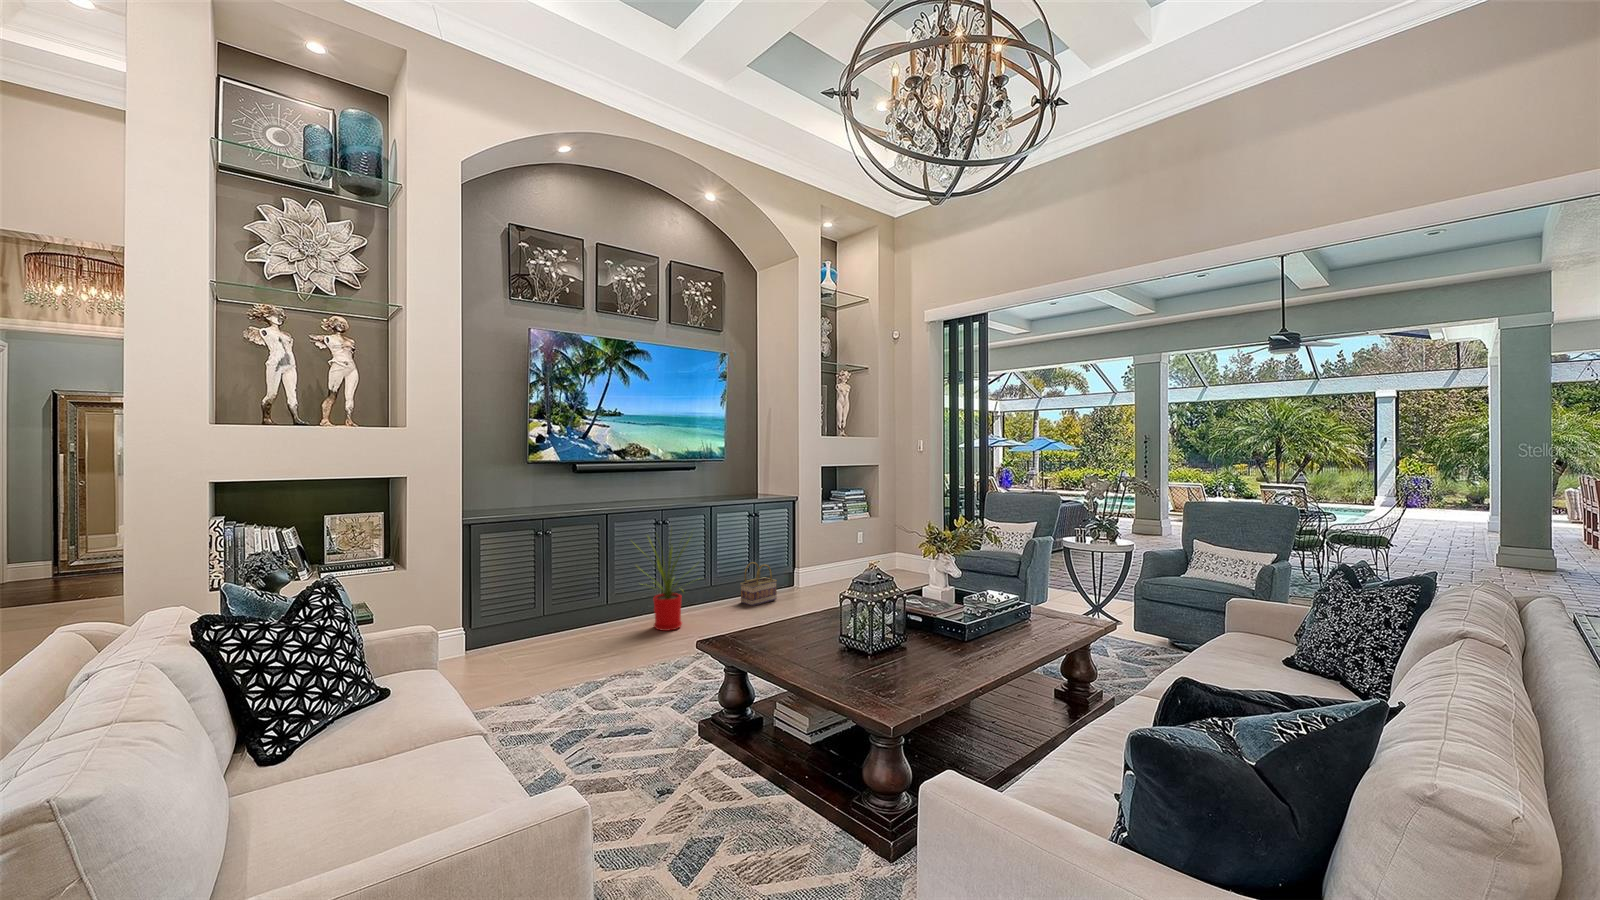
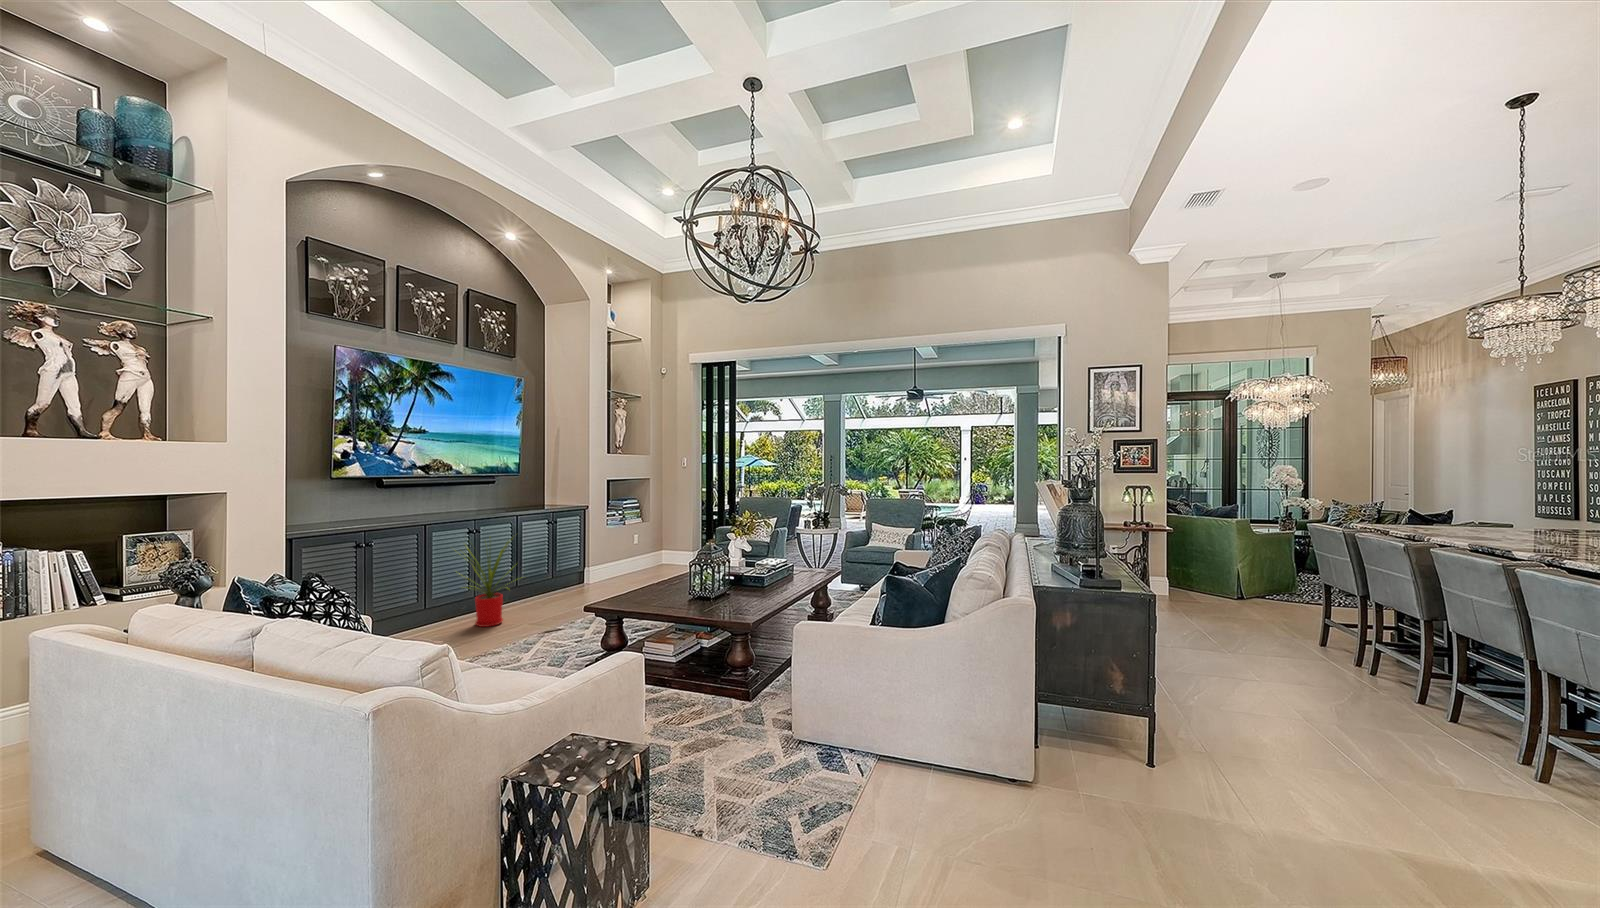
basket: present [740,562,777,606] -> none [542,563,575,601]

